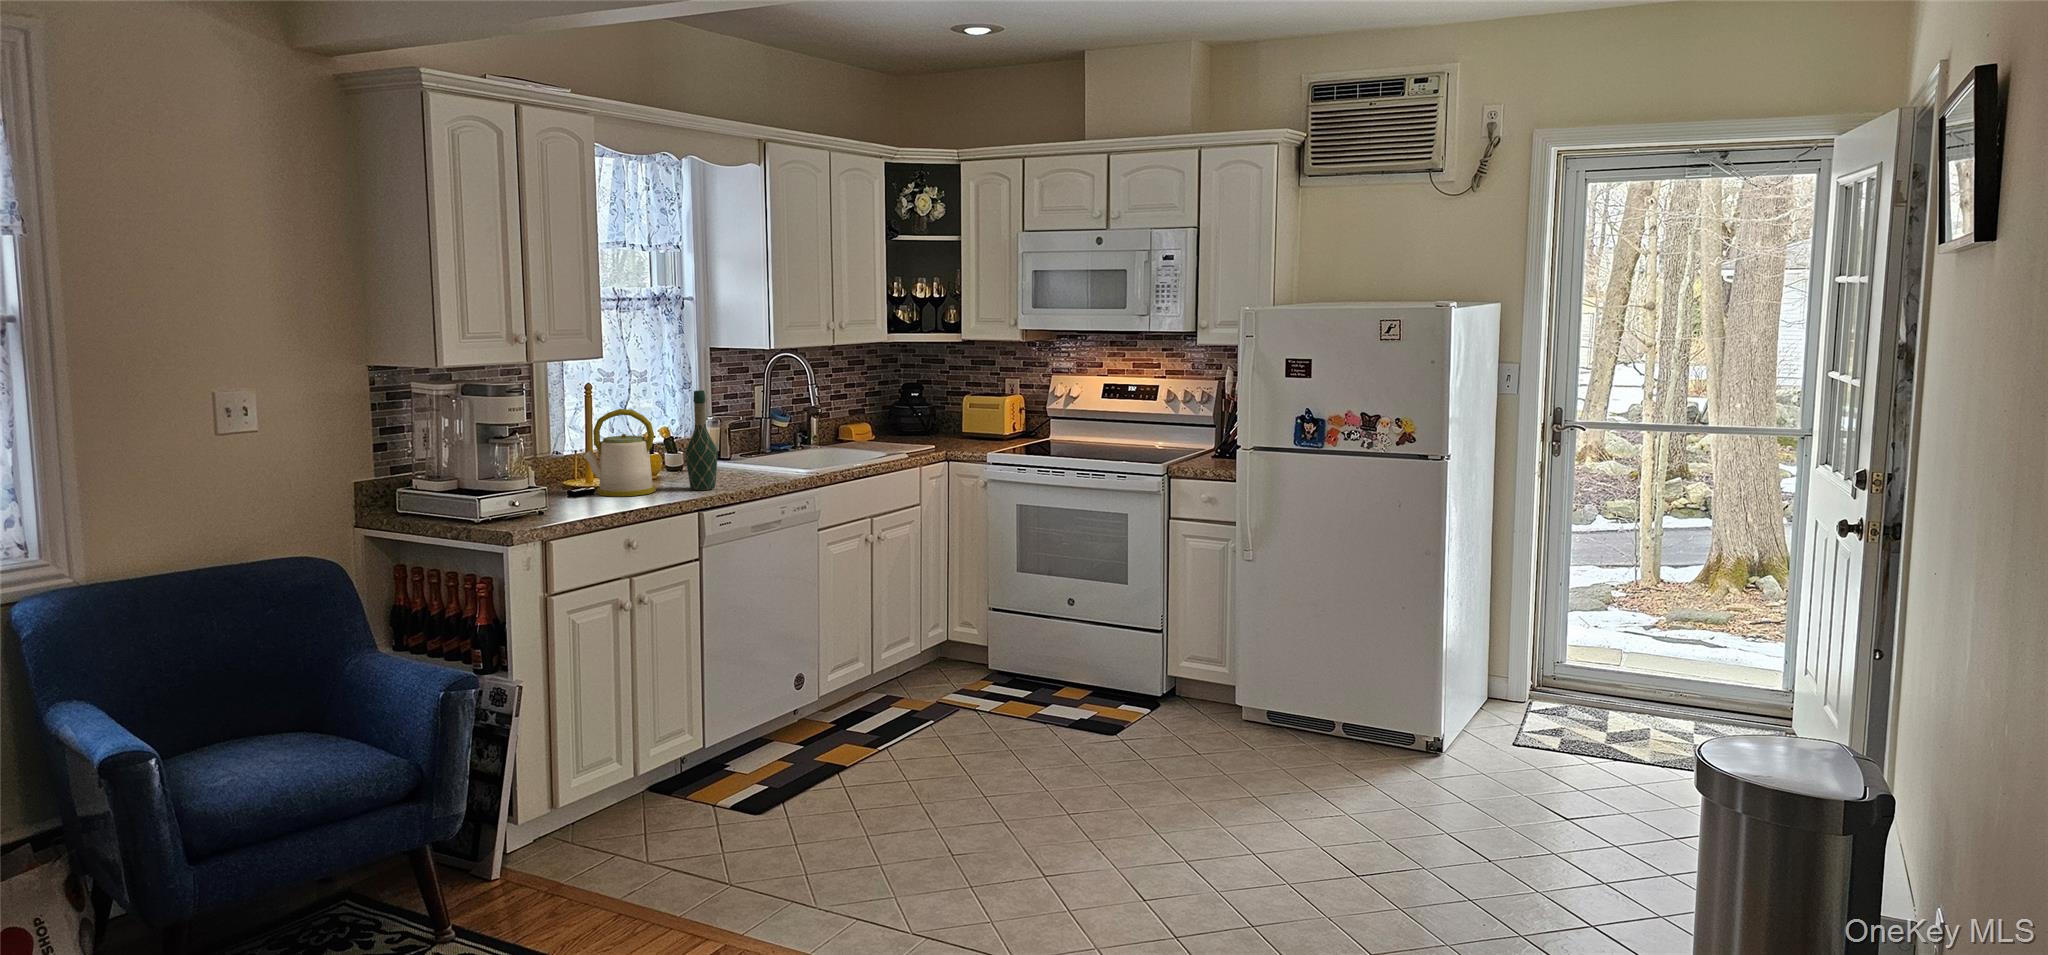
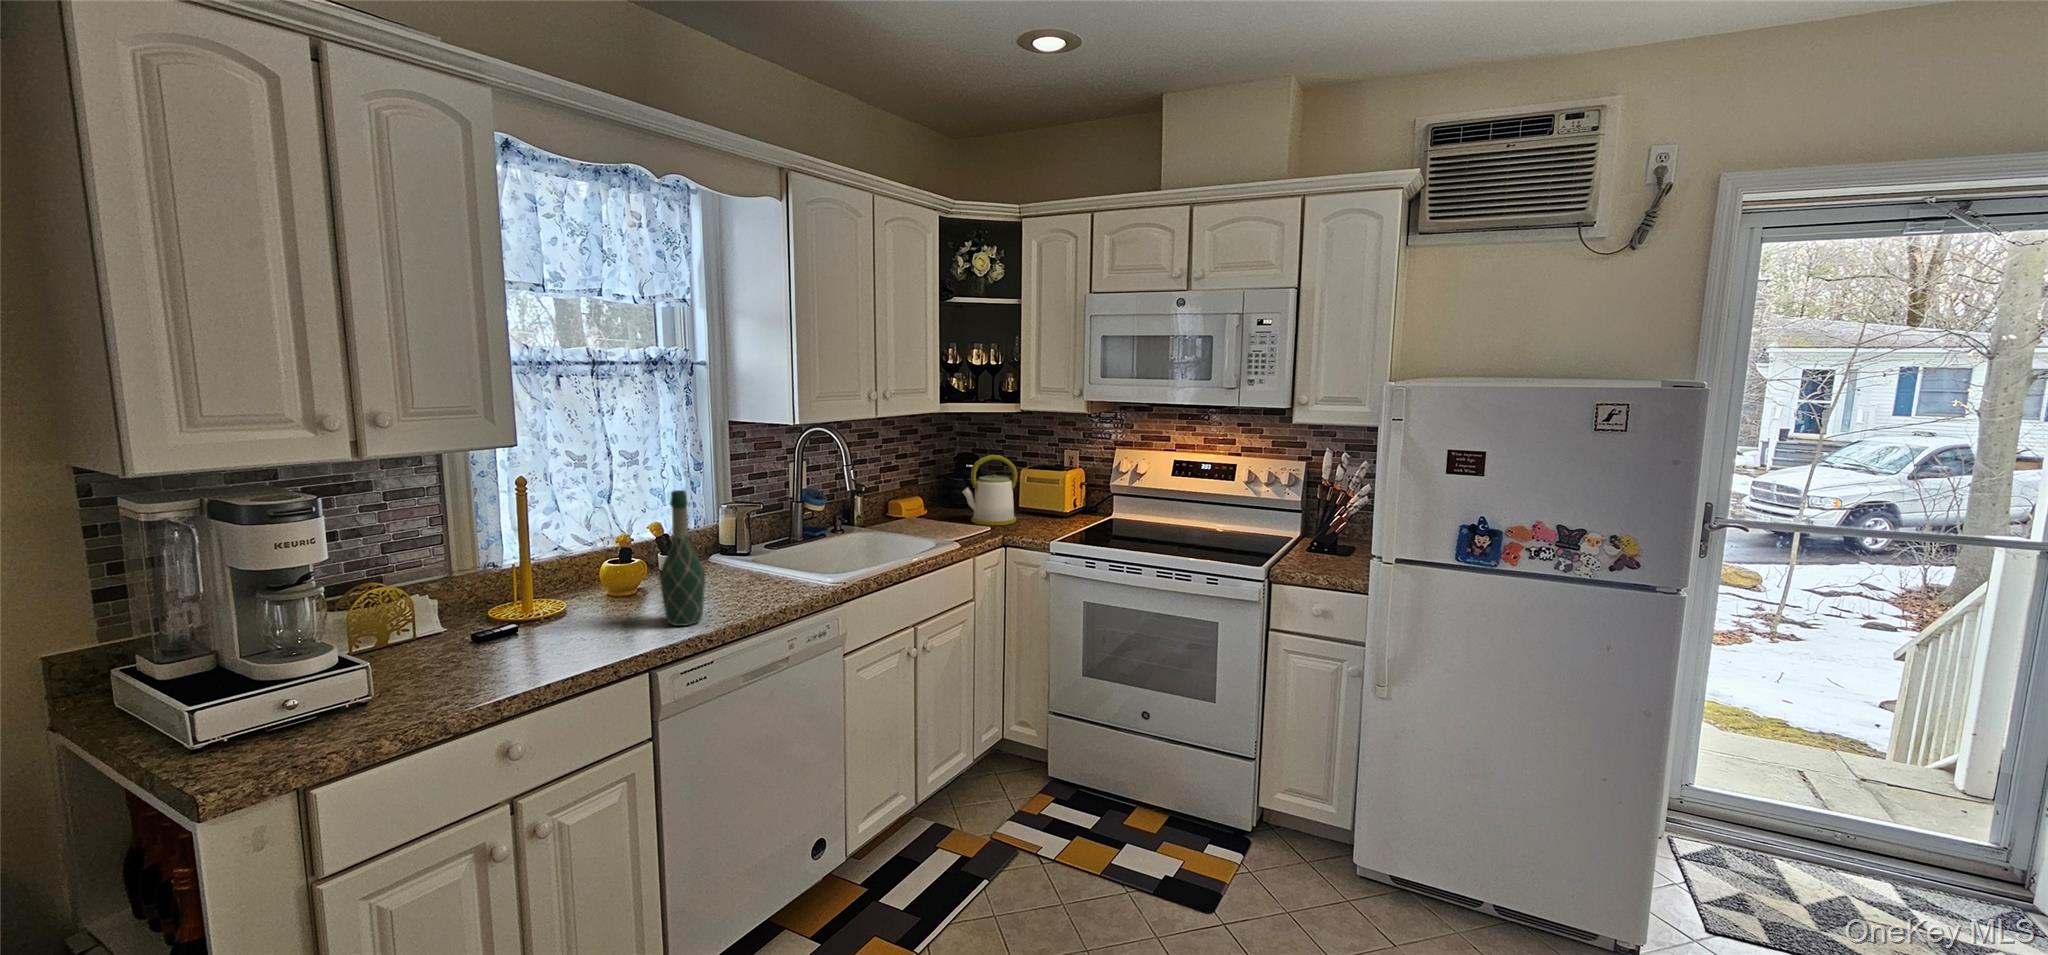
kettle: present [584,409,656,497] -> present [963,455,1018,525]

